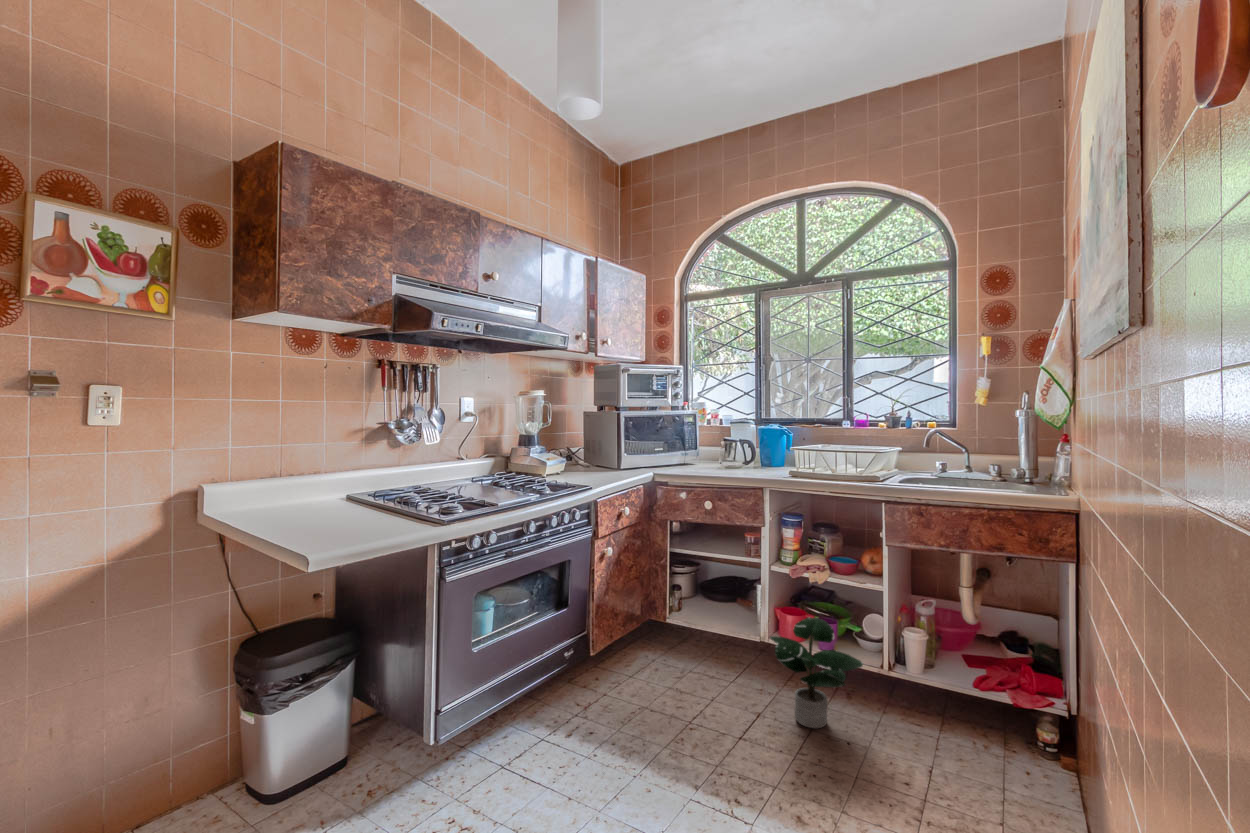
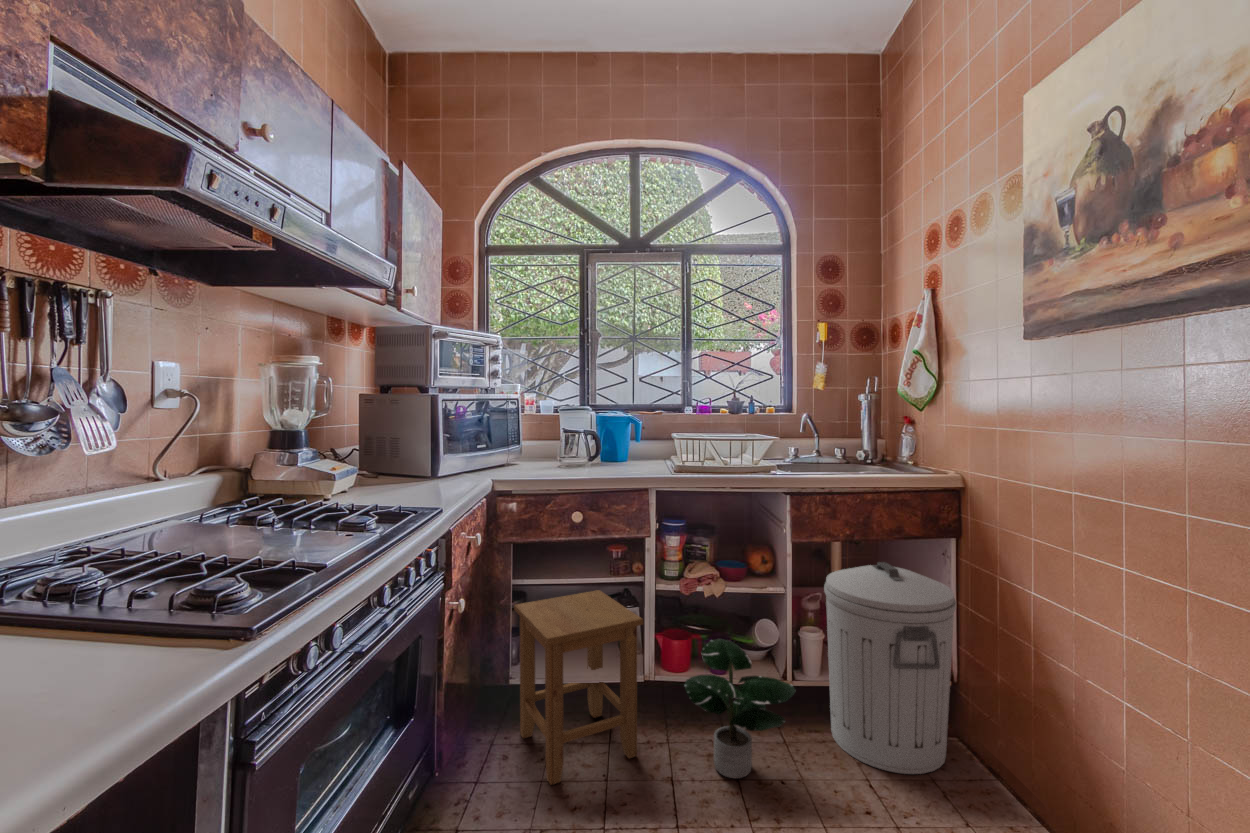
stool: none [664,565,744,694] -> present [514,590,643,785]
trash can: none [918,573,1054,779] -> present [824,562,956,774]

